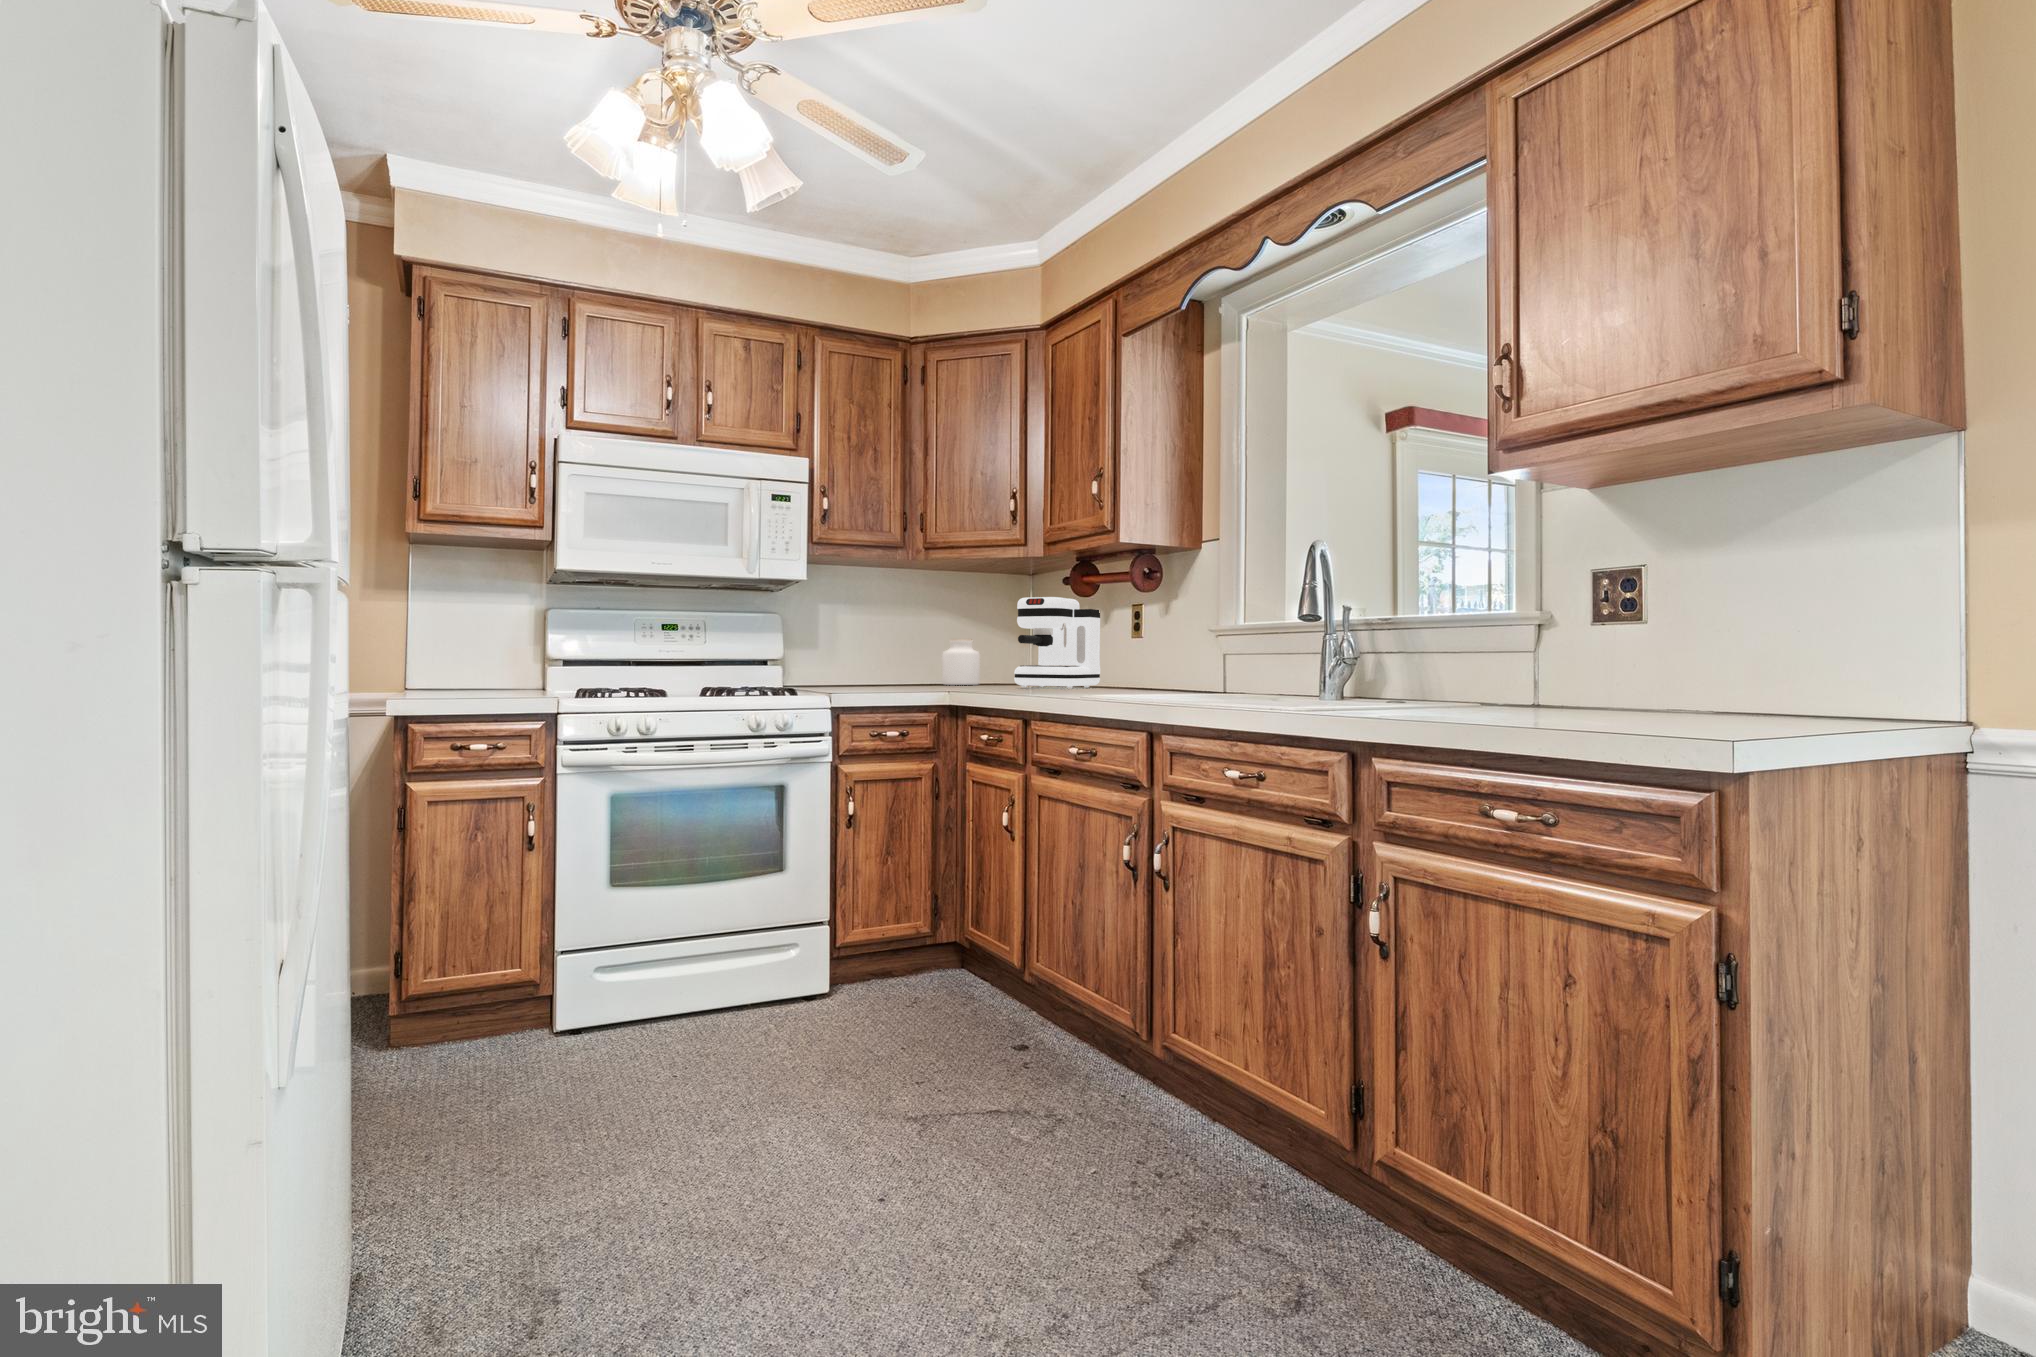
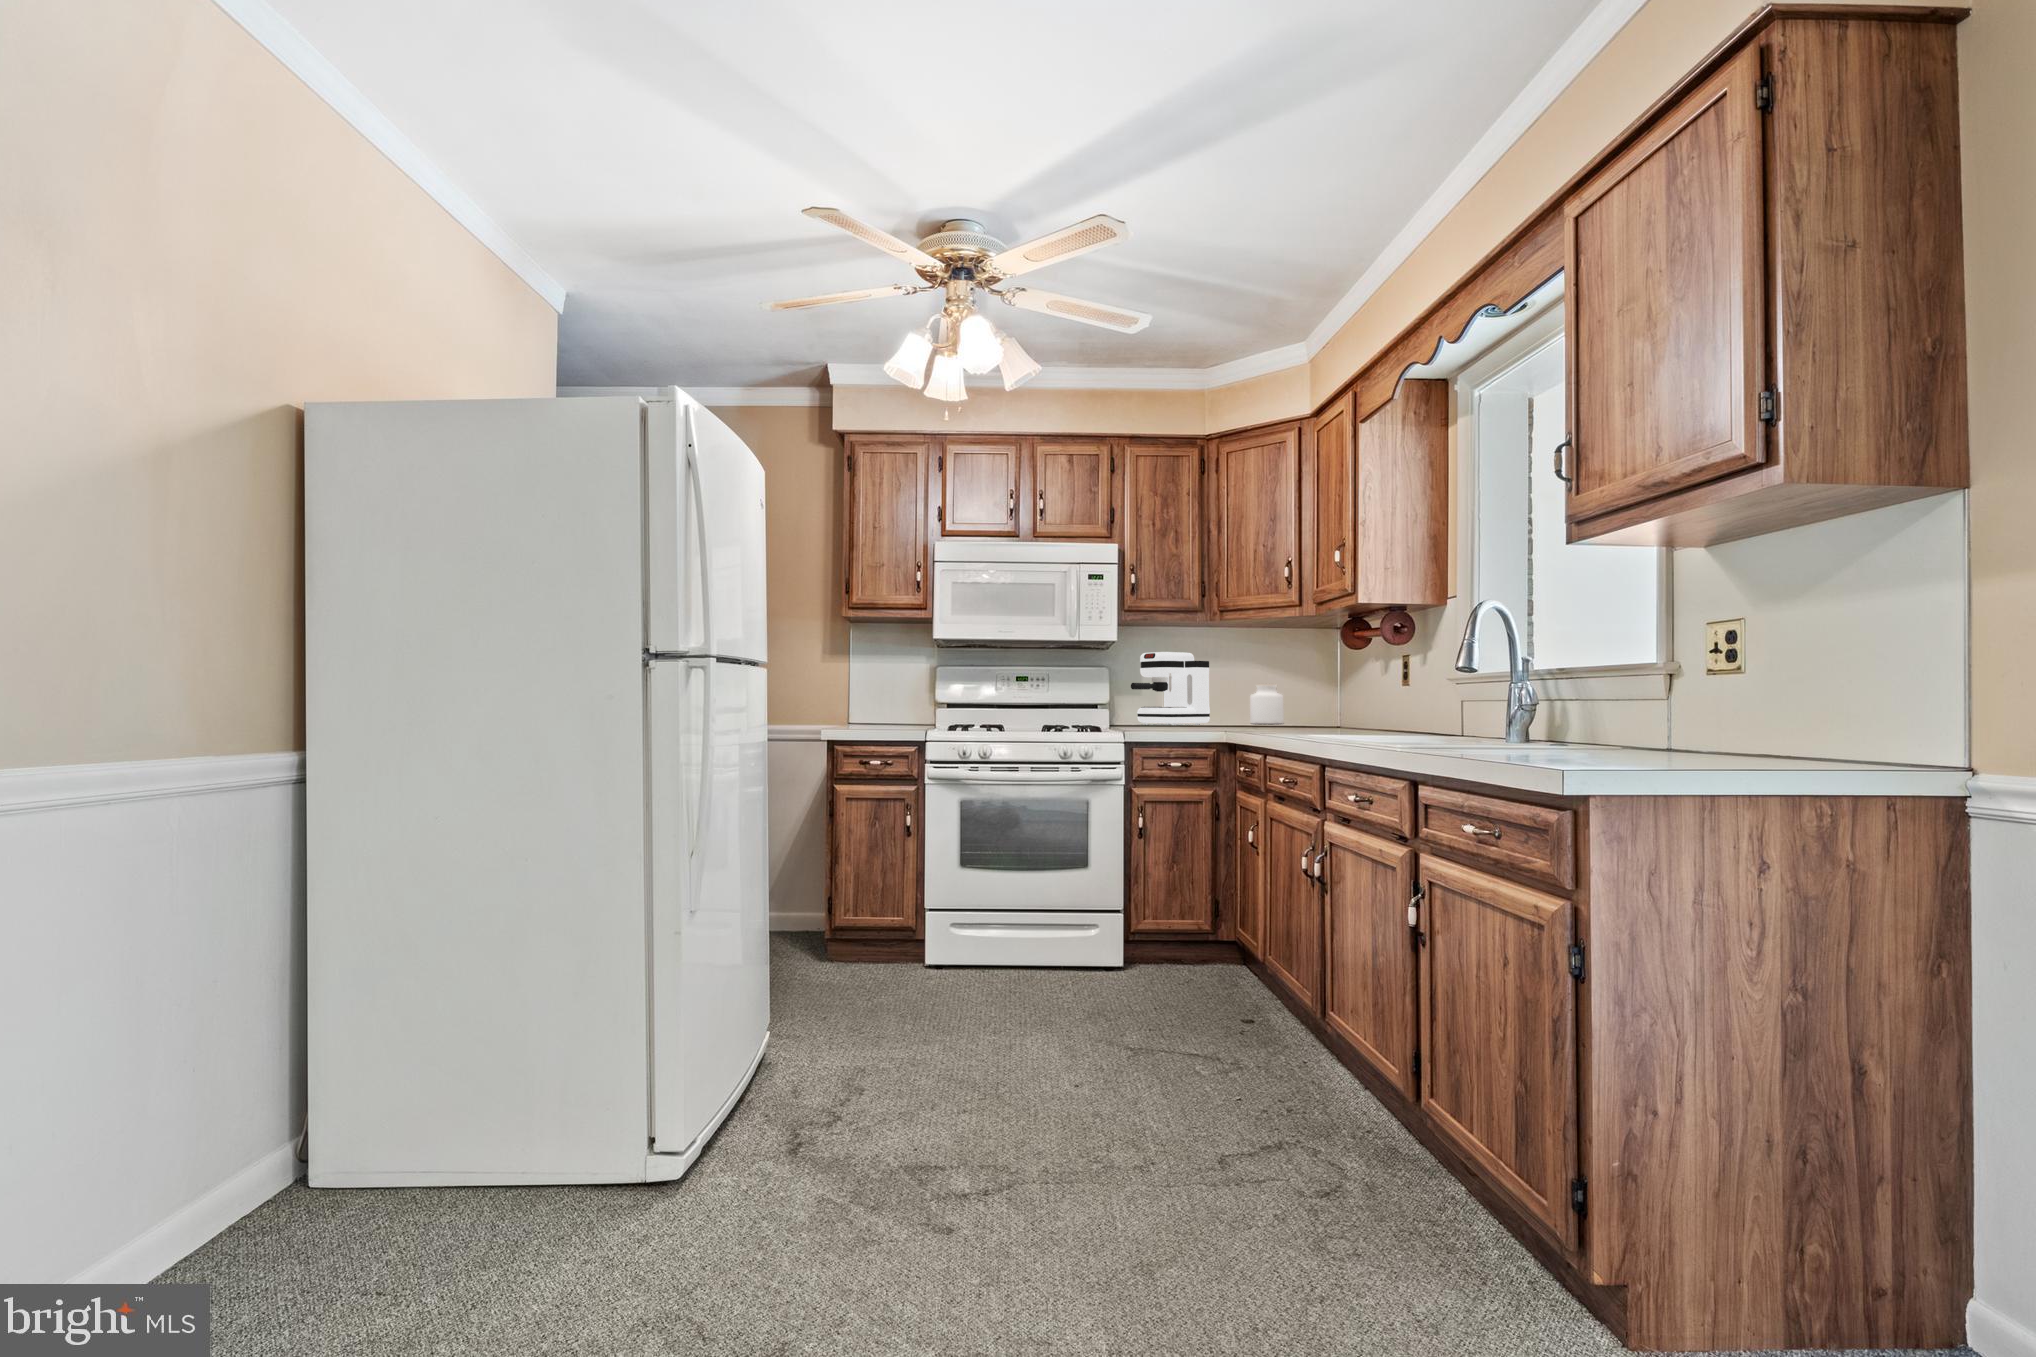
coffee maker: present [1014,597,1100,688] -> present [1131,652,1210,725]

